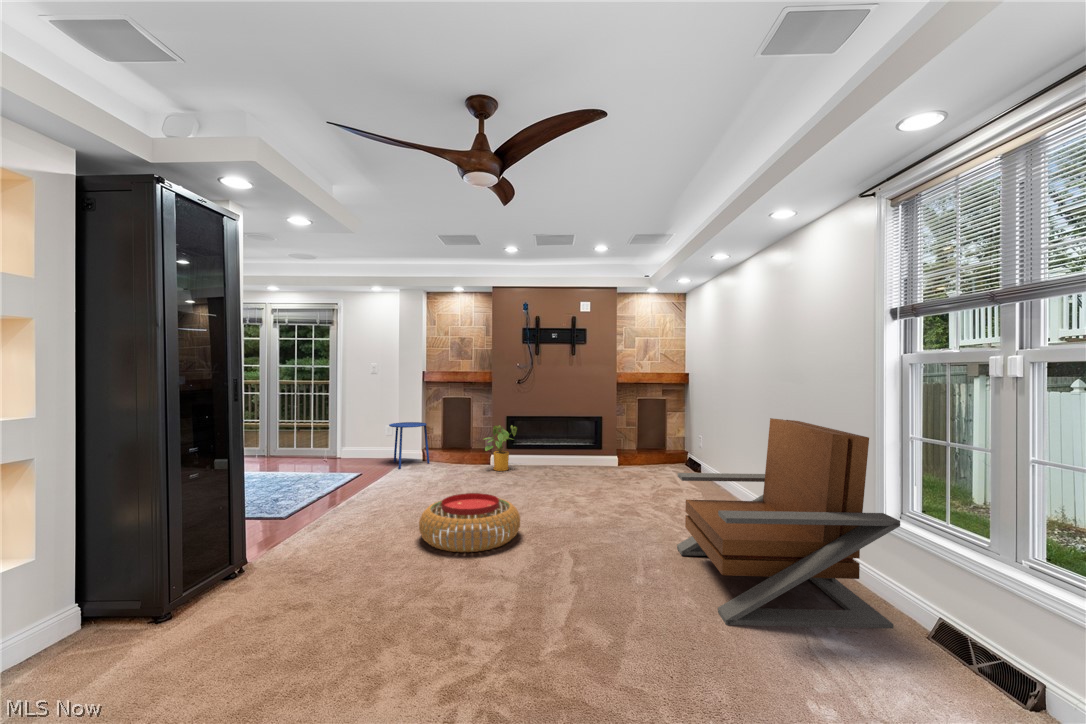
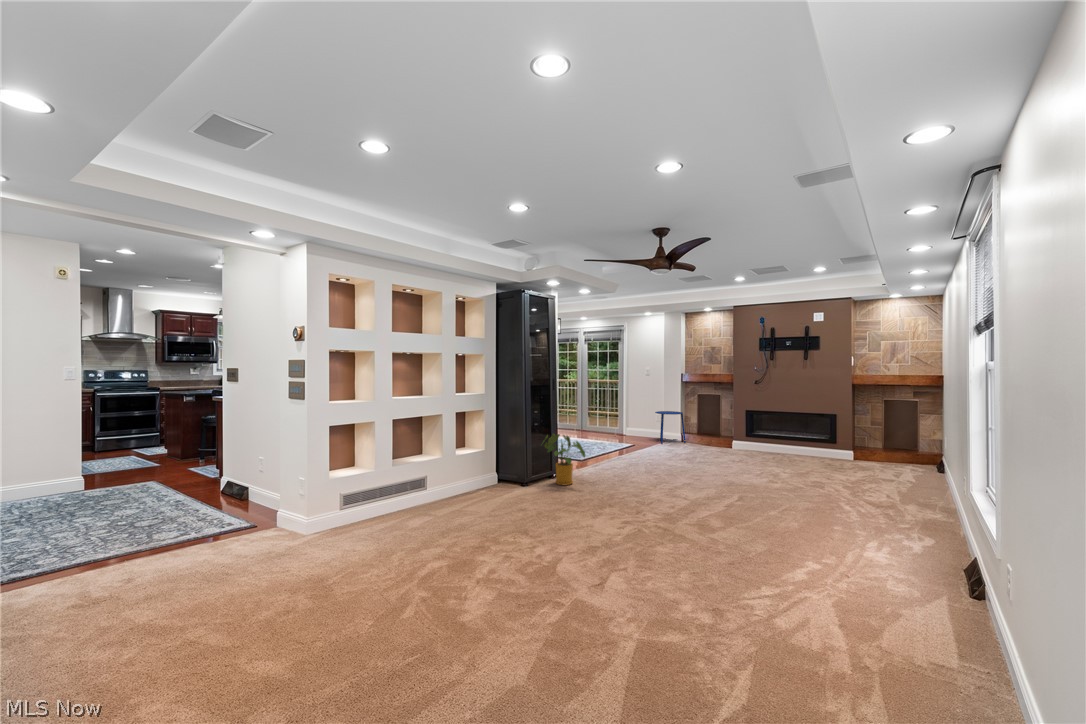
lounge chair: present [677,418,900,629] -> none [804,412,947,564]
house plant: present [484,425,517,471] -> present [543,434,585,485]
pouf: present [419,493,520,552] -> none [647,454,714,486]

